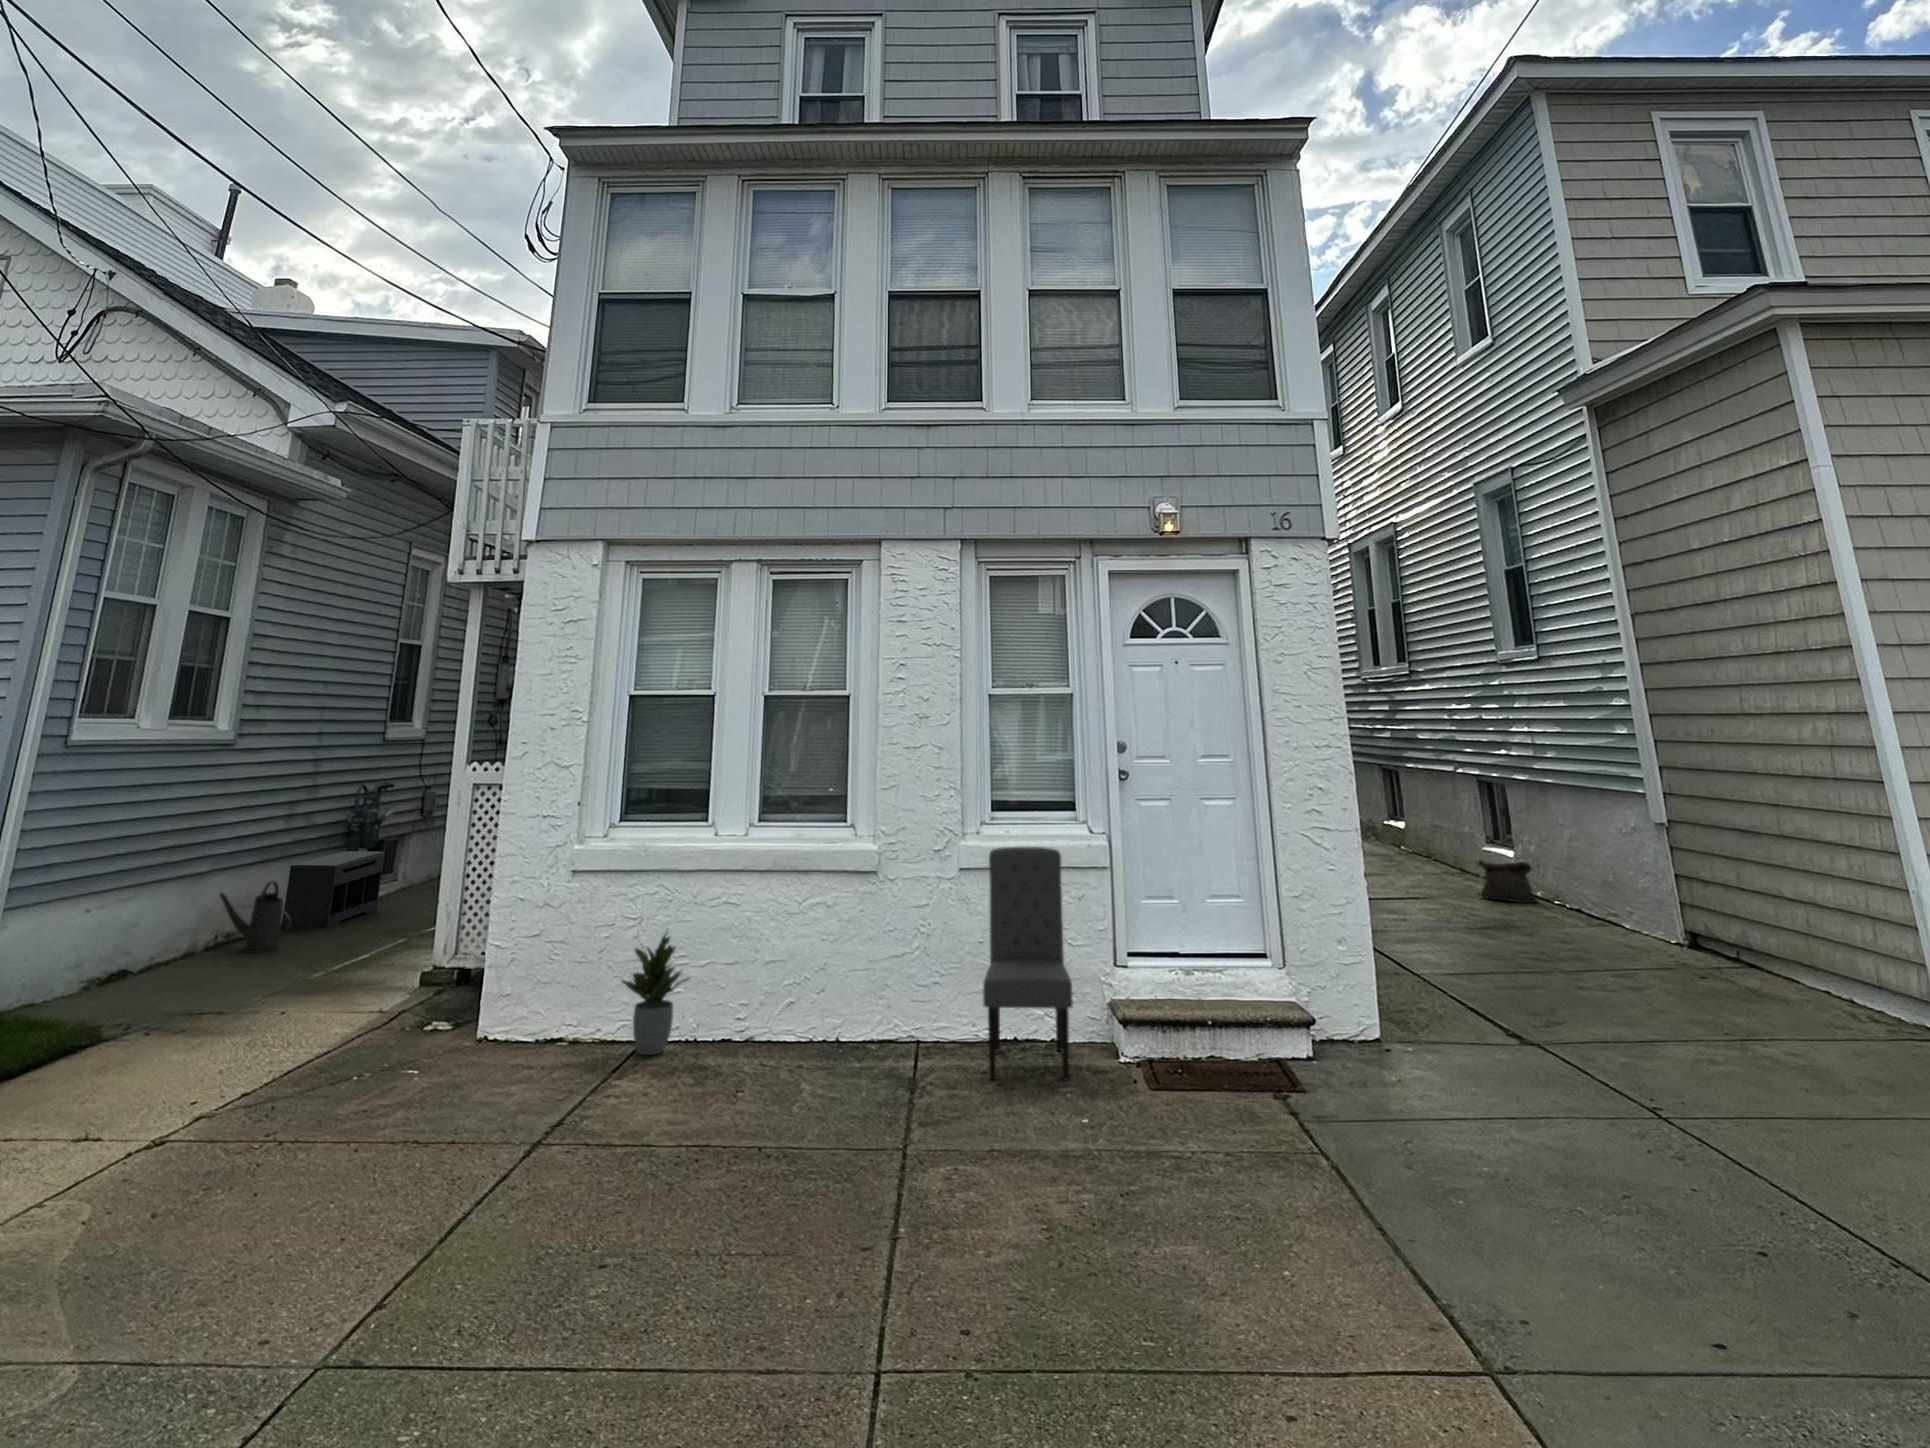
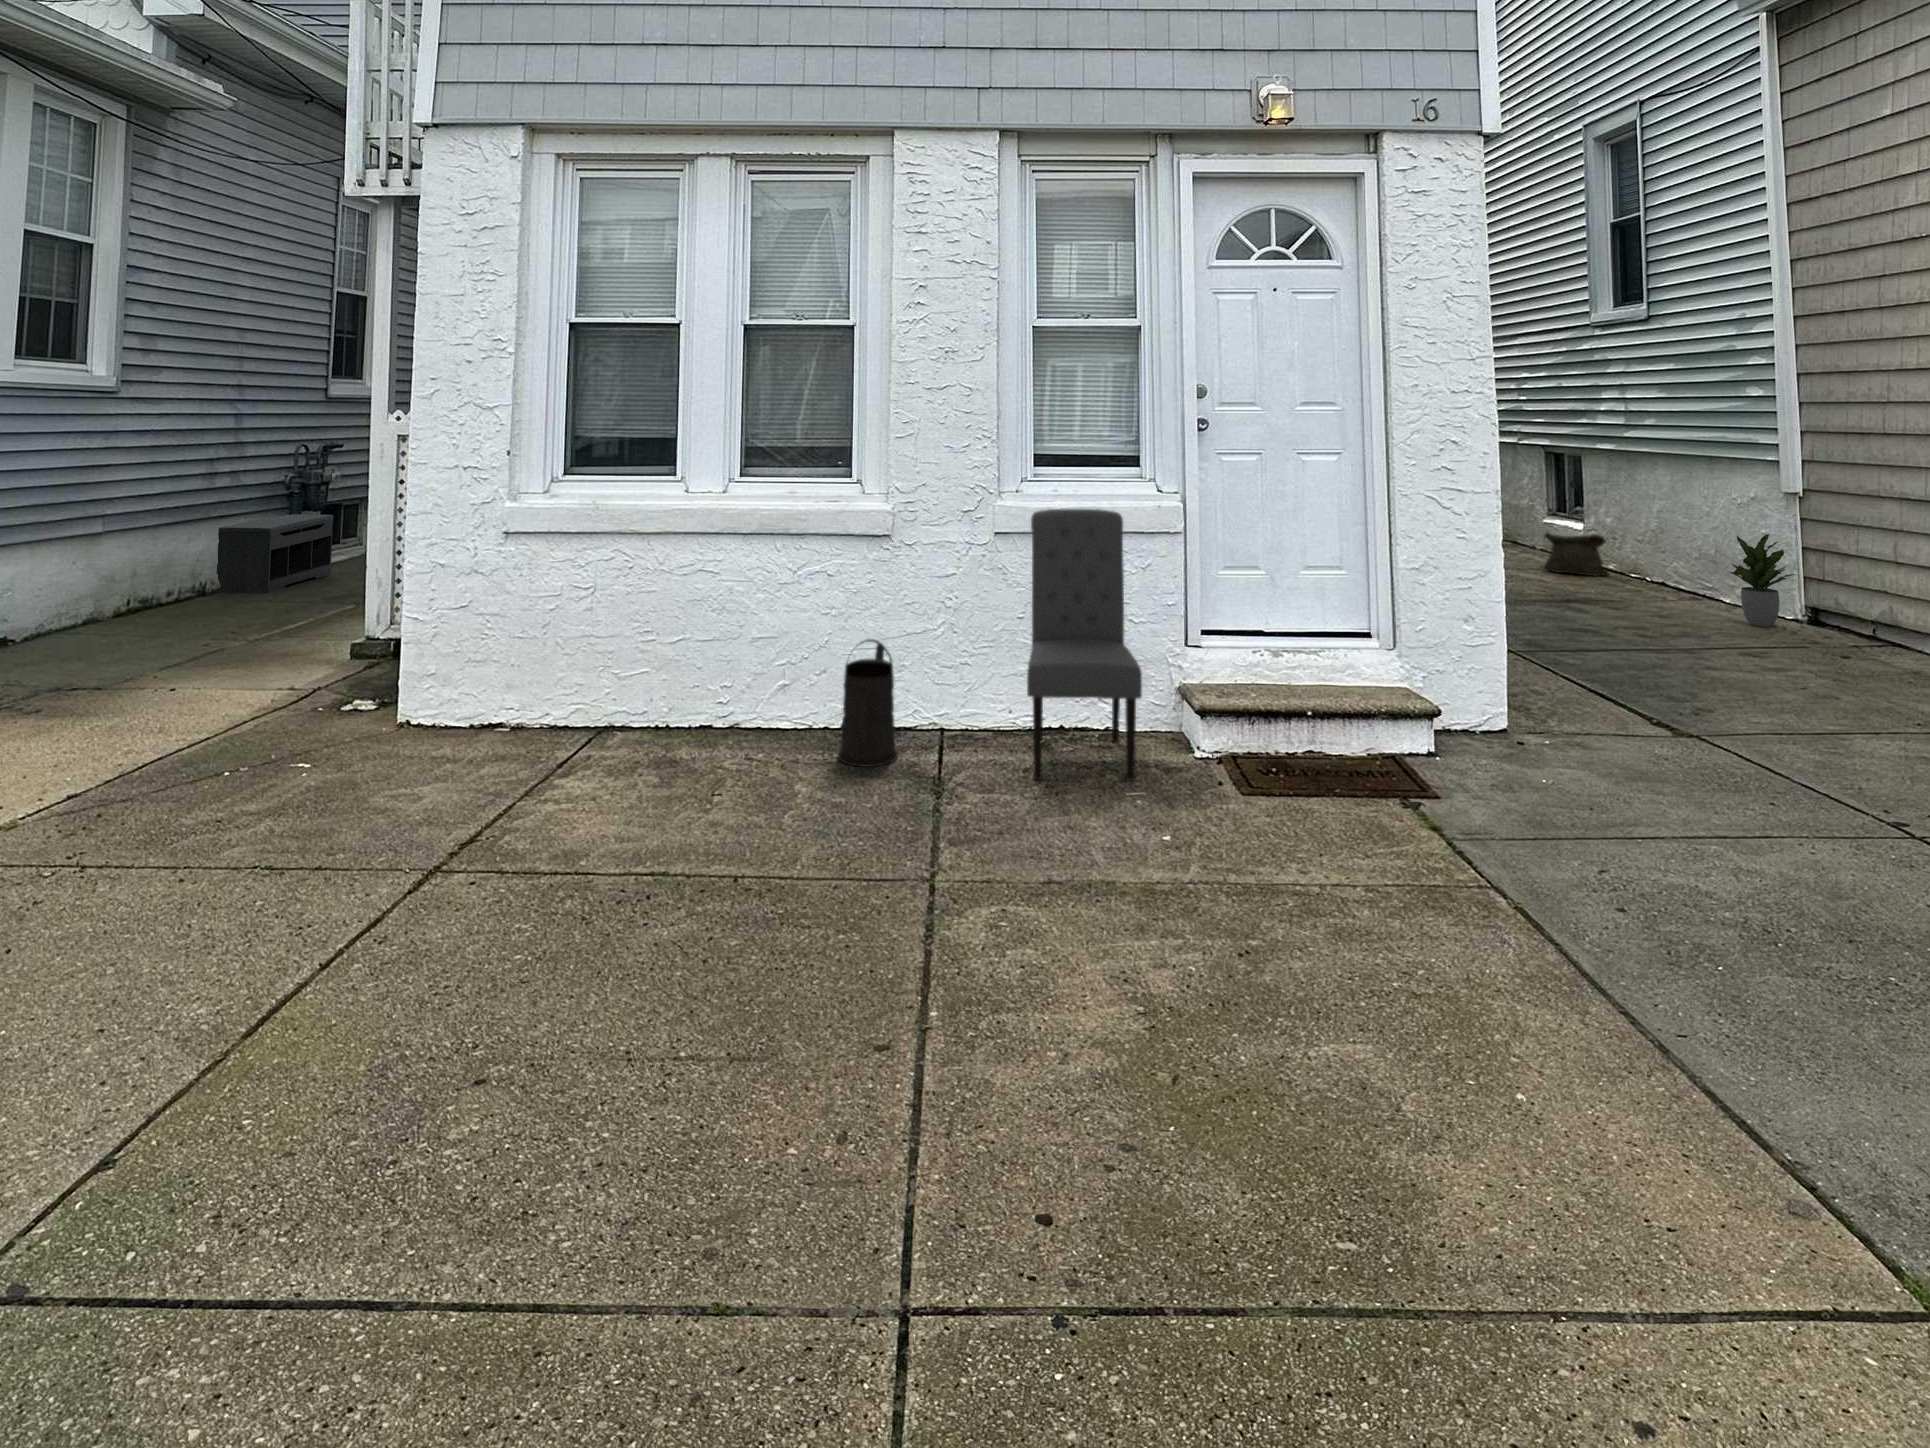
watering can: present [220,881,291,953] -> present [838,639,897,767]
potted plant: present [622,933,689,1055] -> present [1730,534,1795,627]

